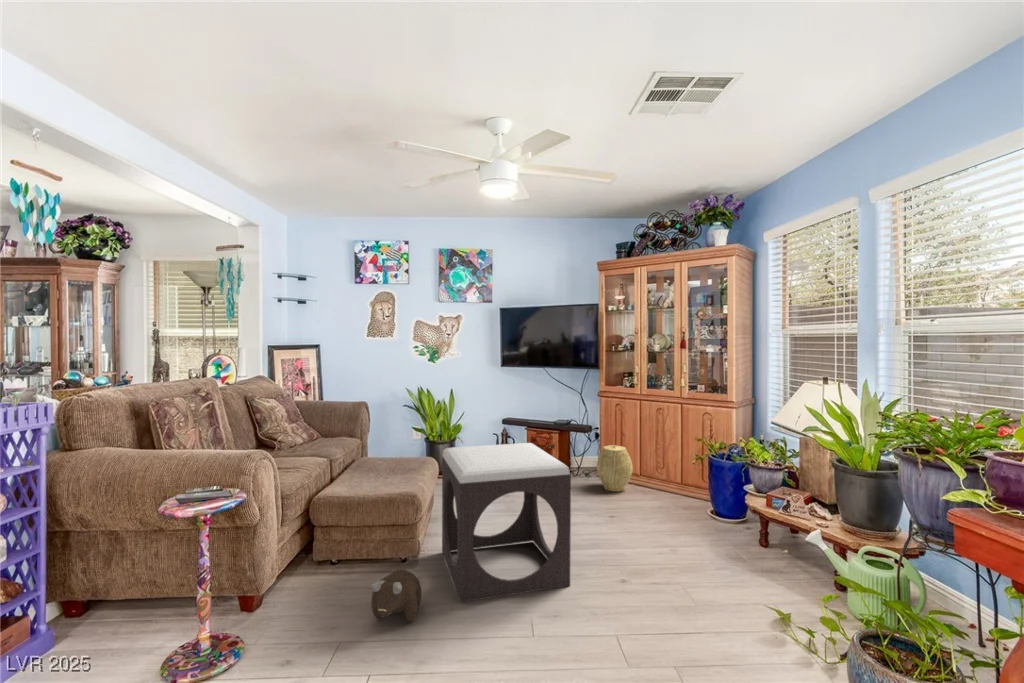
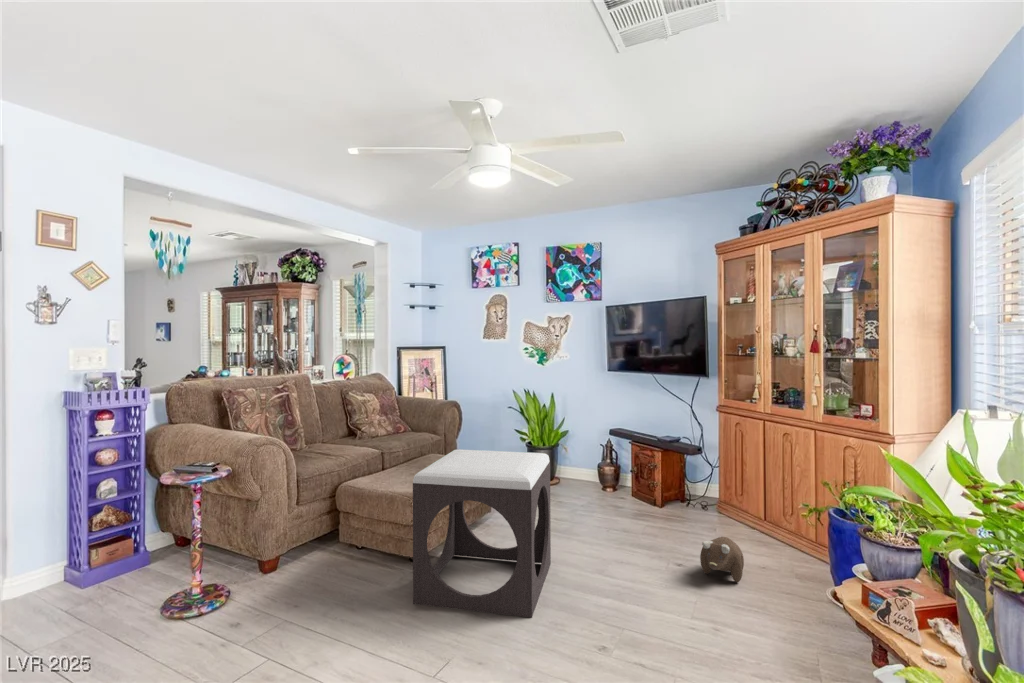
woven basket: present [597,445,633,492] -> none [696,472,743,531]
plush toy: present [371,569,421,622] -> present [700,537,744,582]

